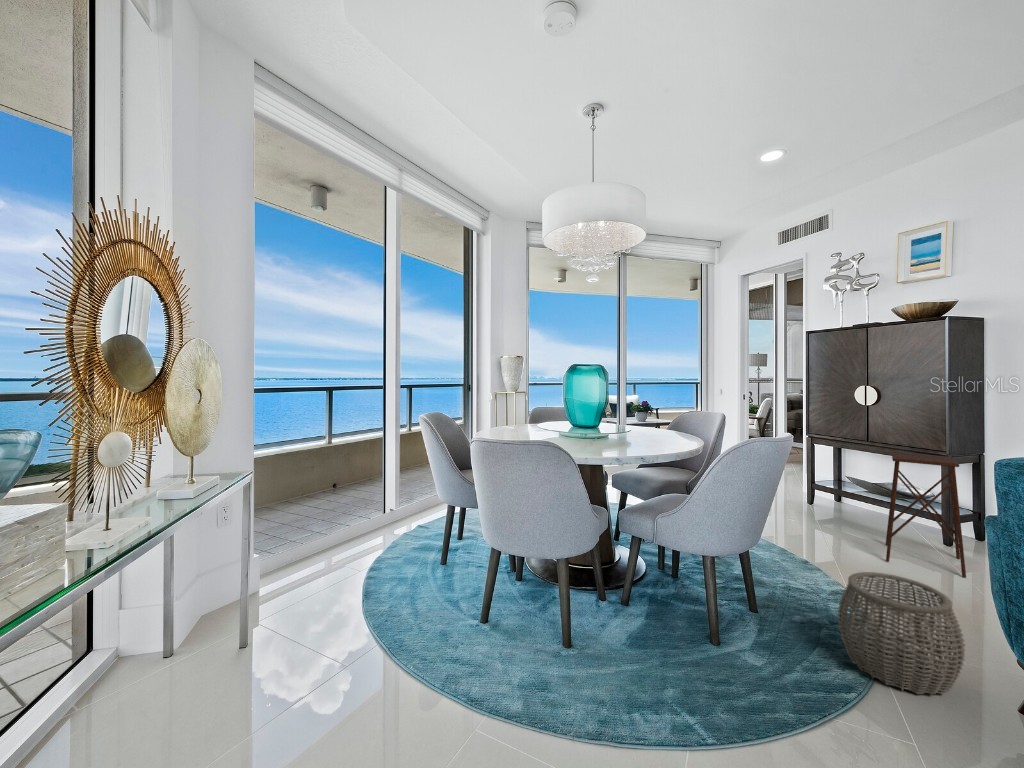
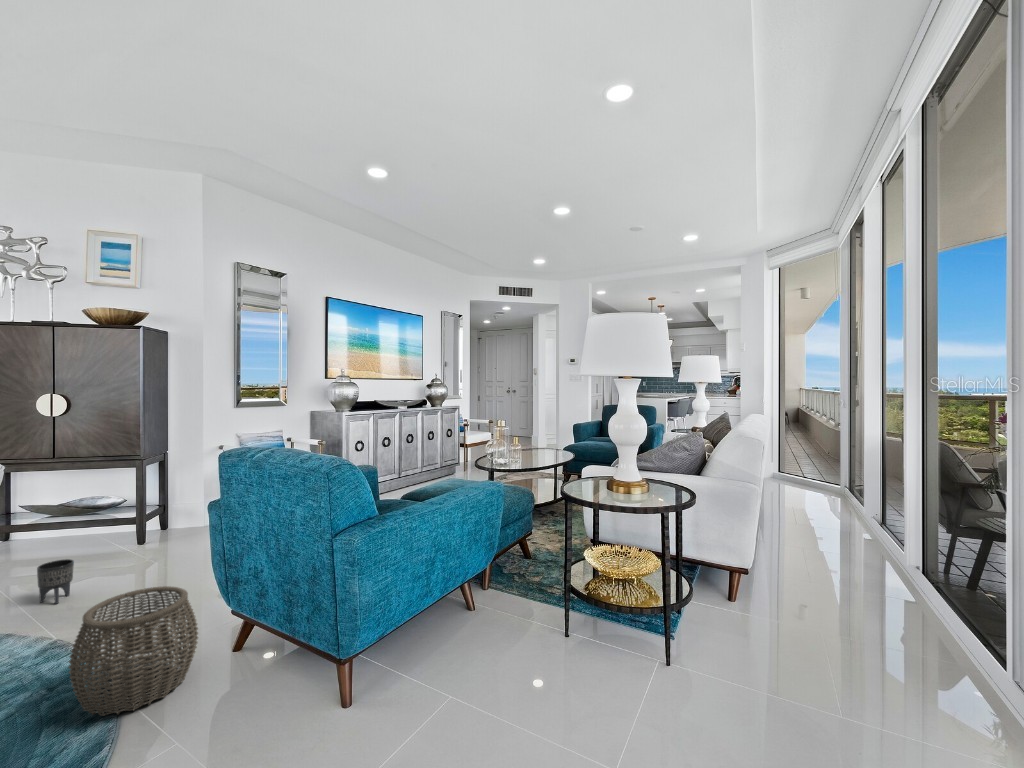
side table: present [886,452,966,578] -> none [85,460,168,587]
planter: none [842,525,870,562] -> present [37,559,74,604]

